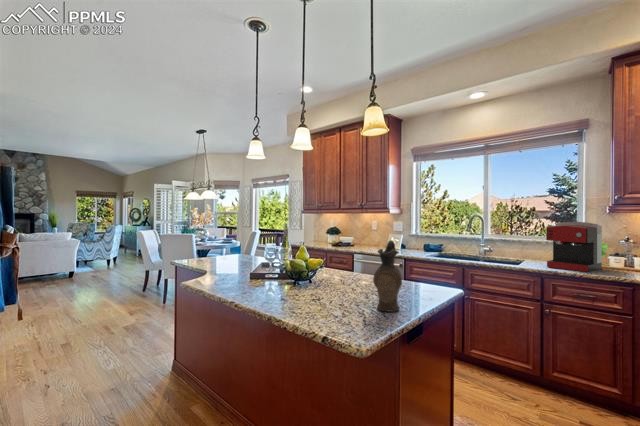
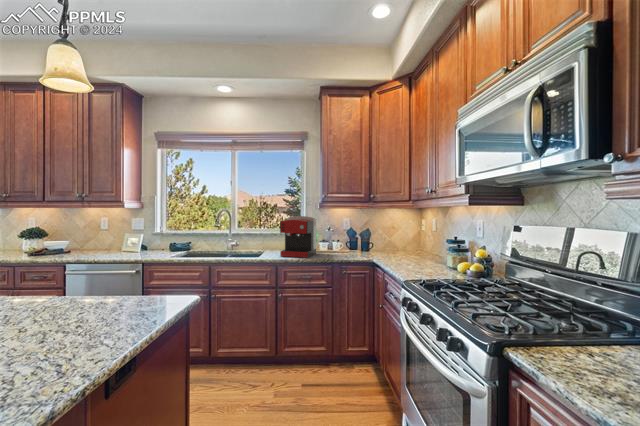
ceramic pitcher: present [373,240,402,312] -> none [45,250,100,360]

